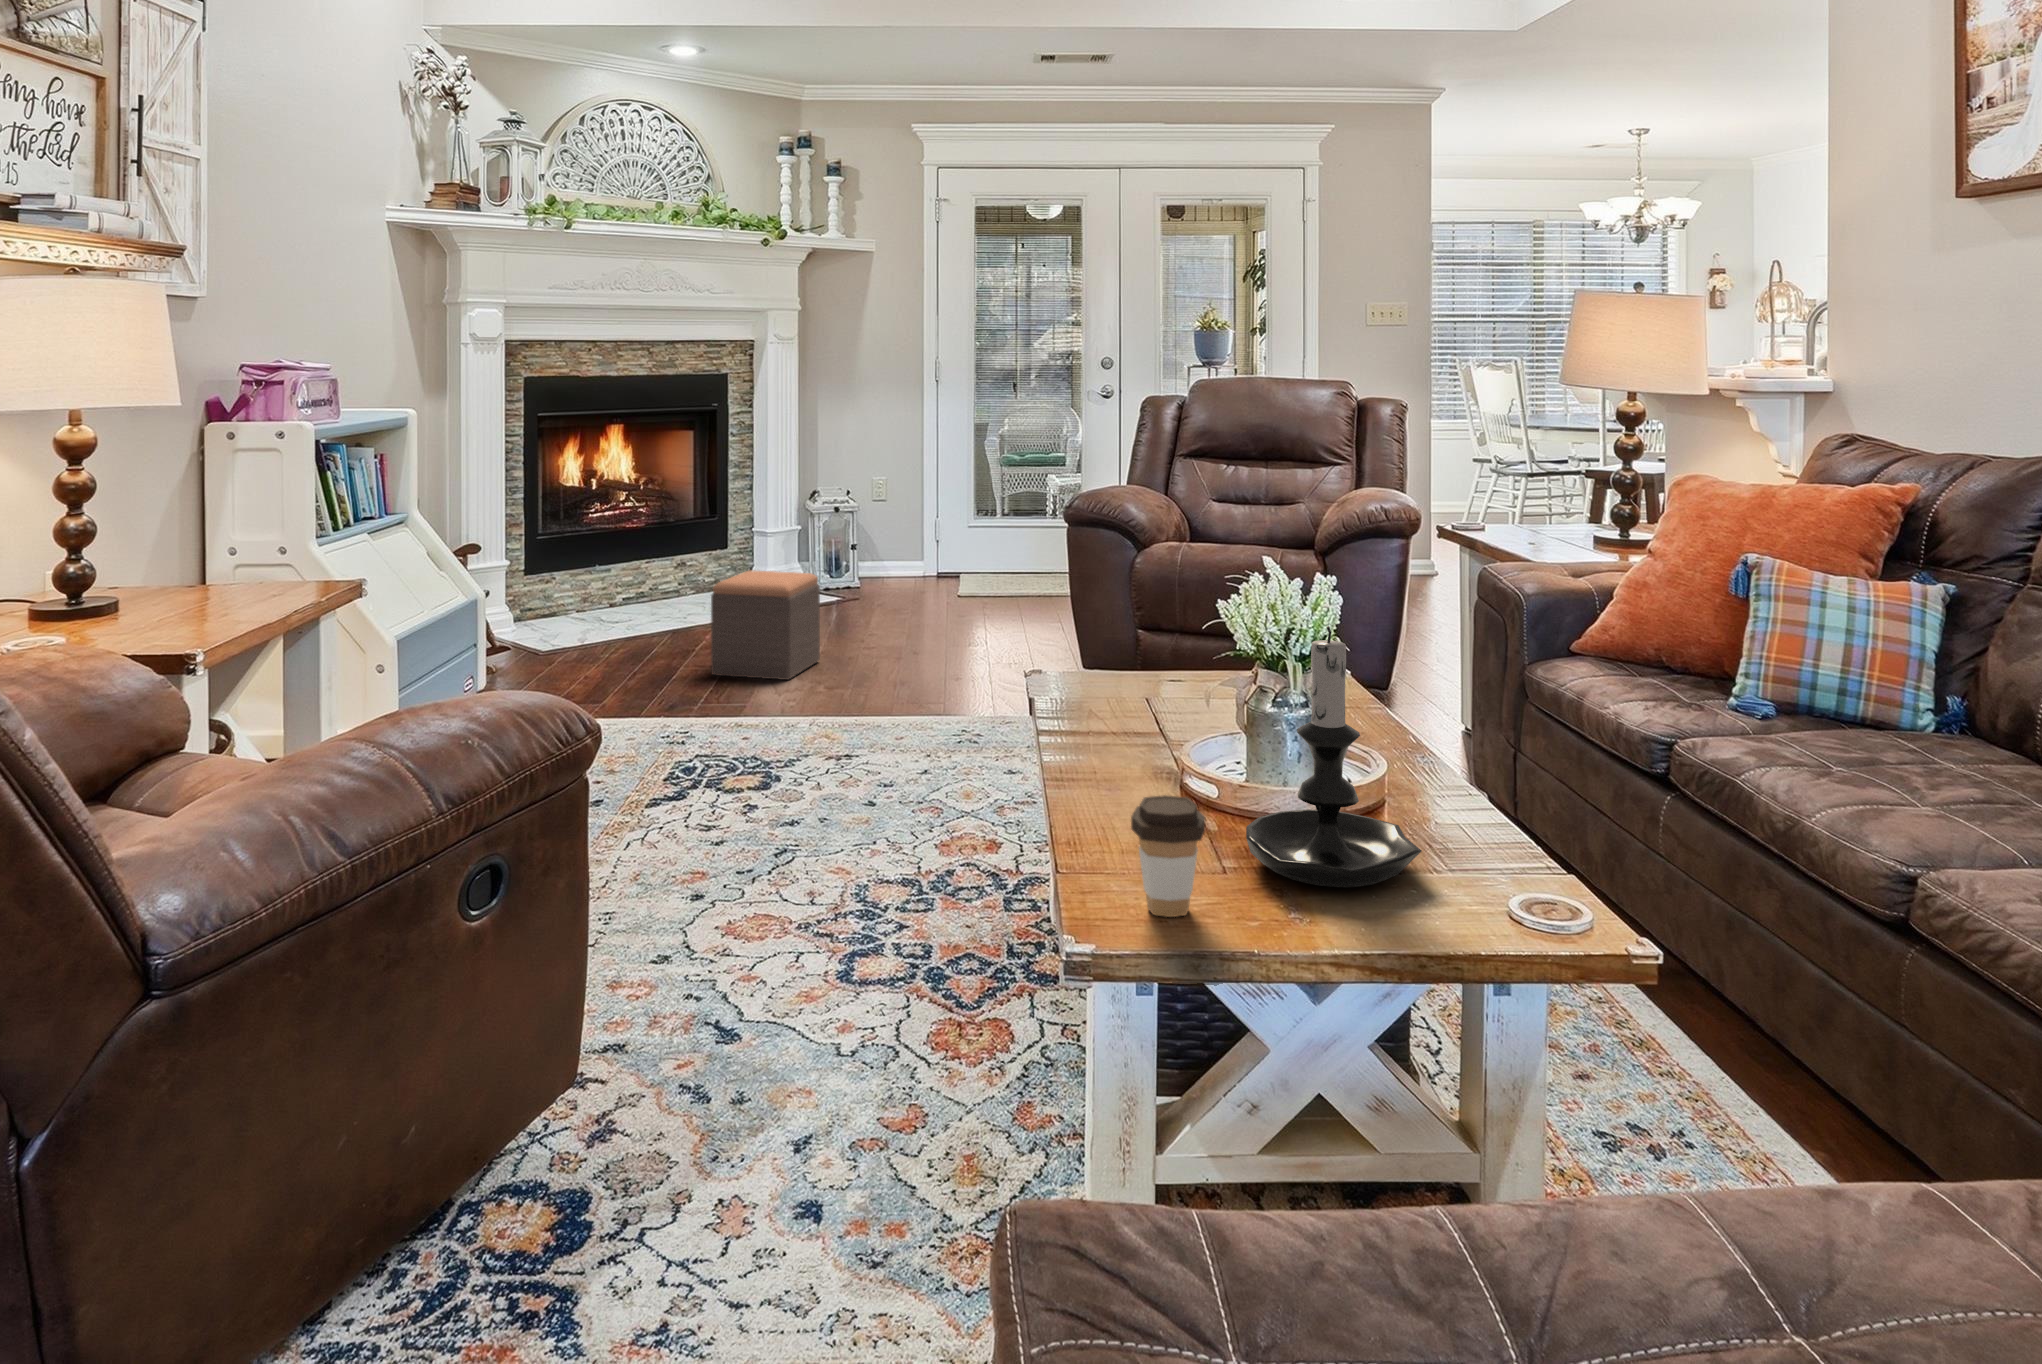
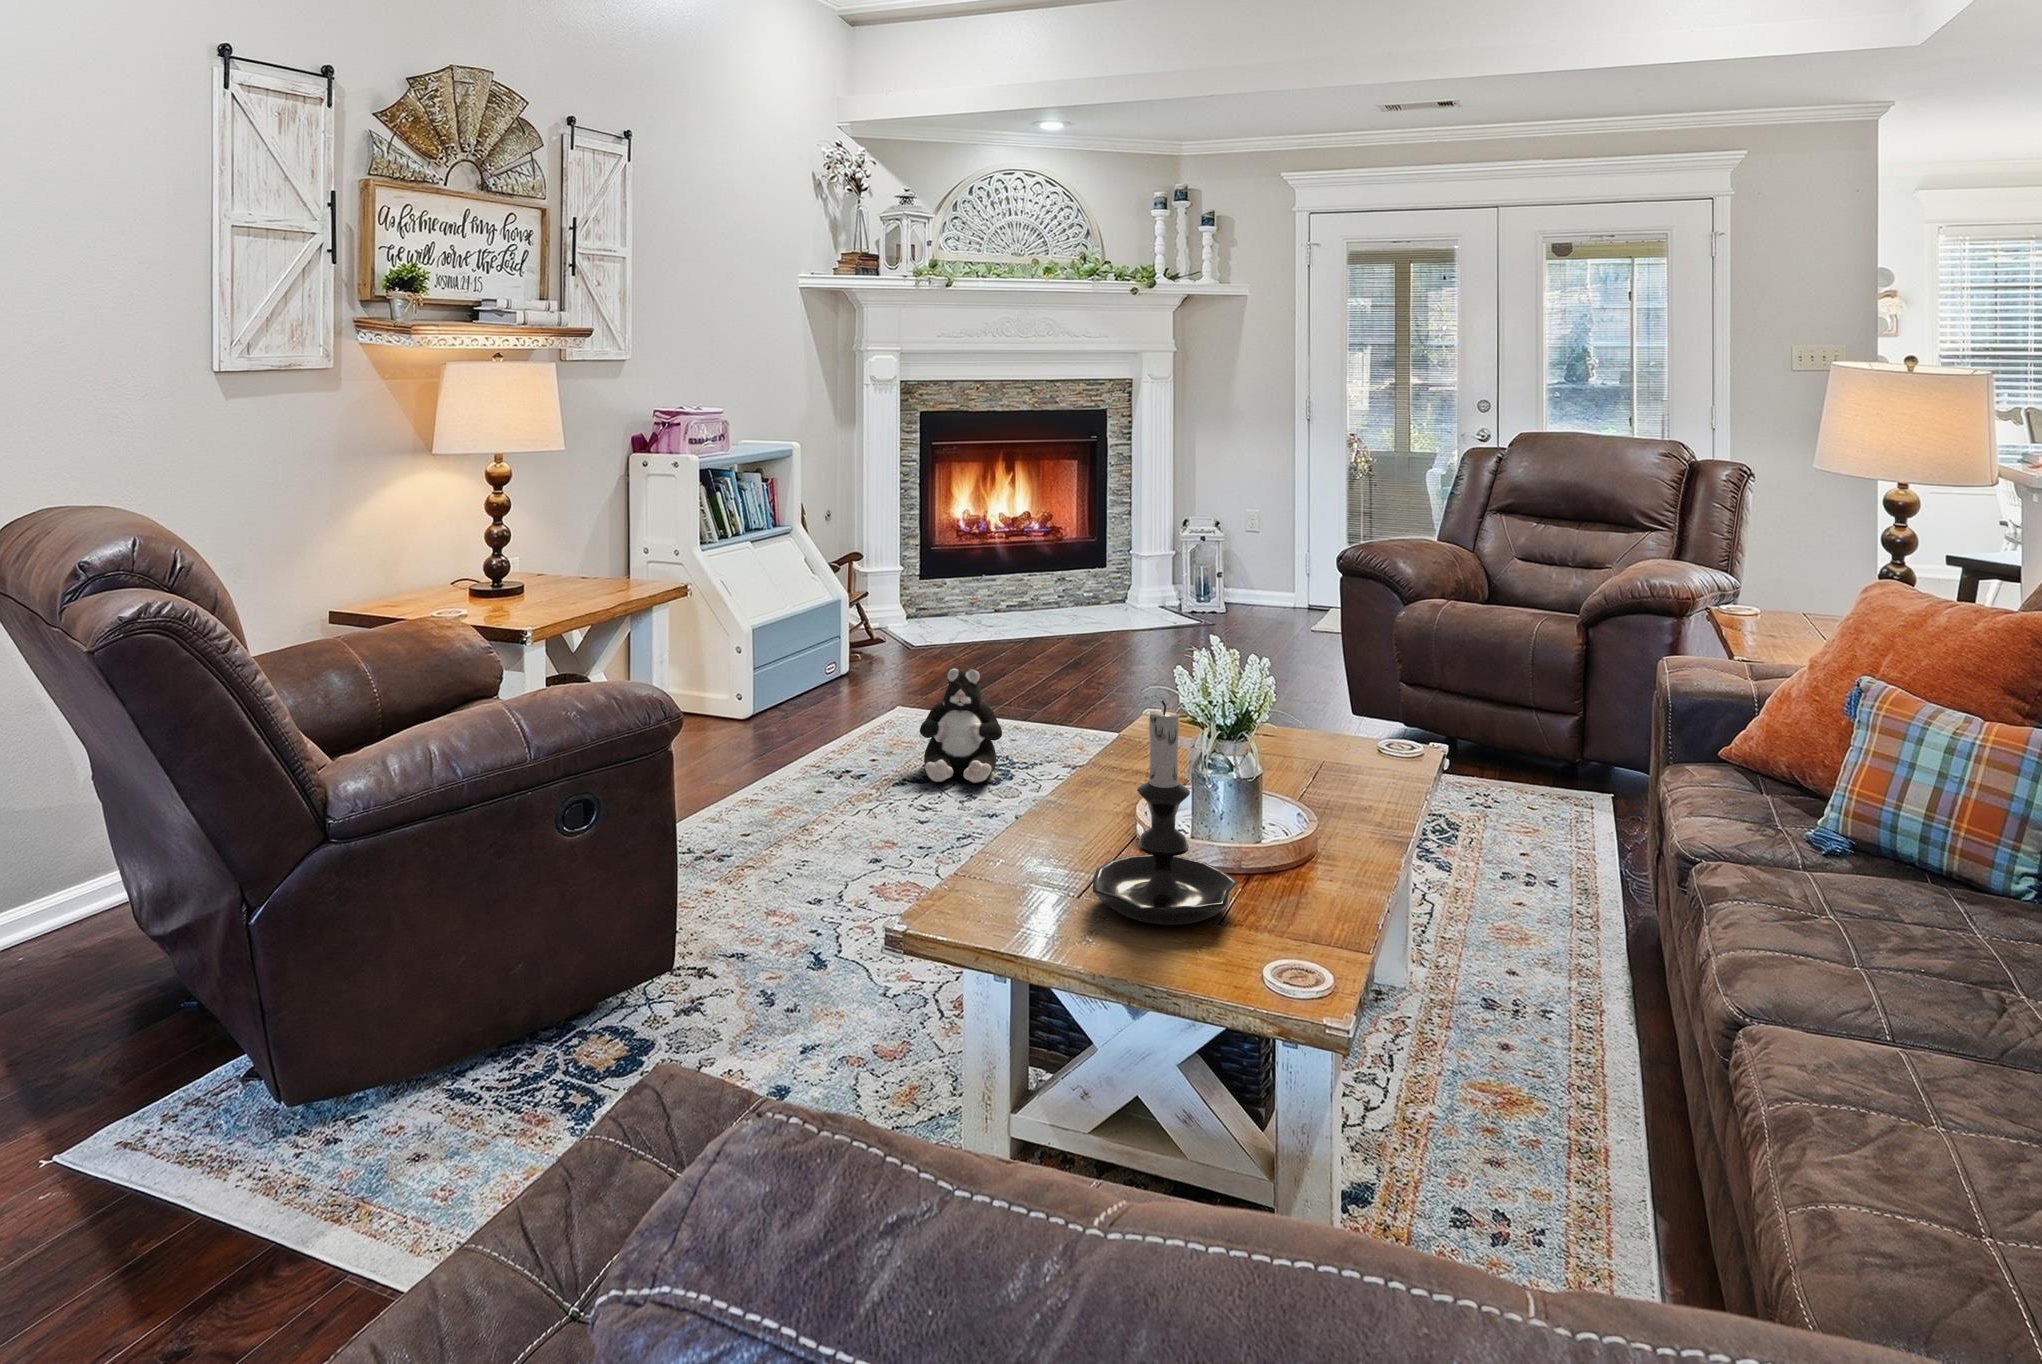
footstool: present [711,570,820,680] -> none [1034,592,1134,694]
plush toy: none [659,658,762,797] -> present [920,668,1002,783]
coffee cup: present [1131,795,1205,917] -> none [965,820,1026,919]

